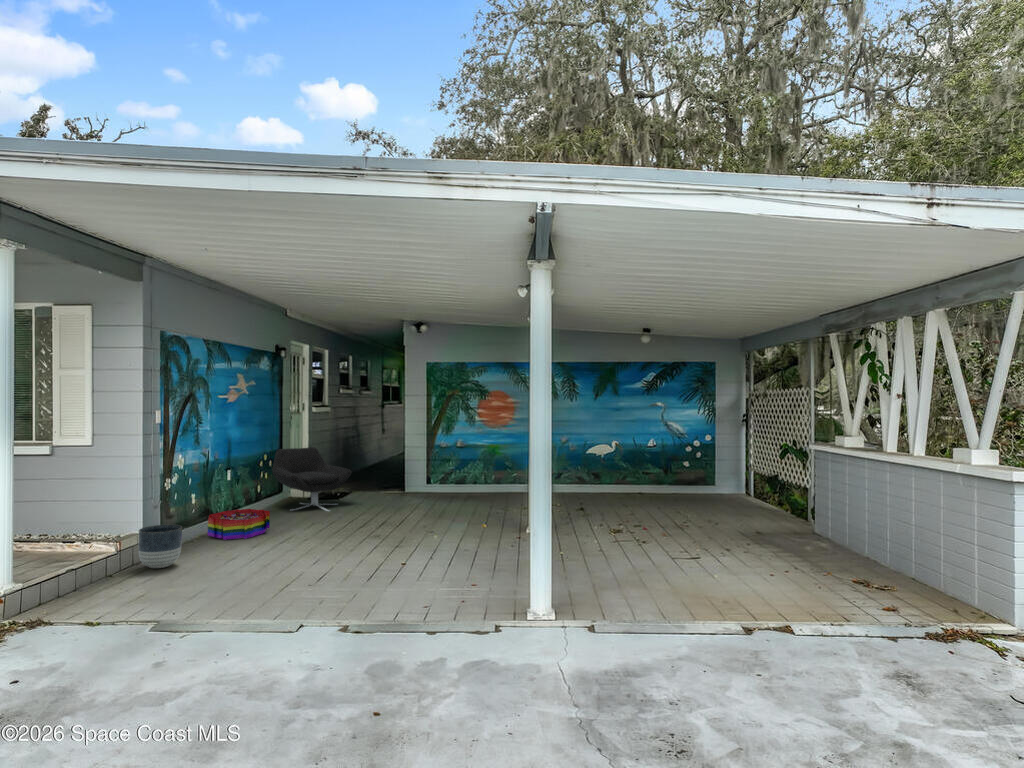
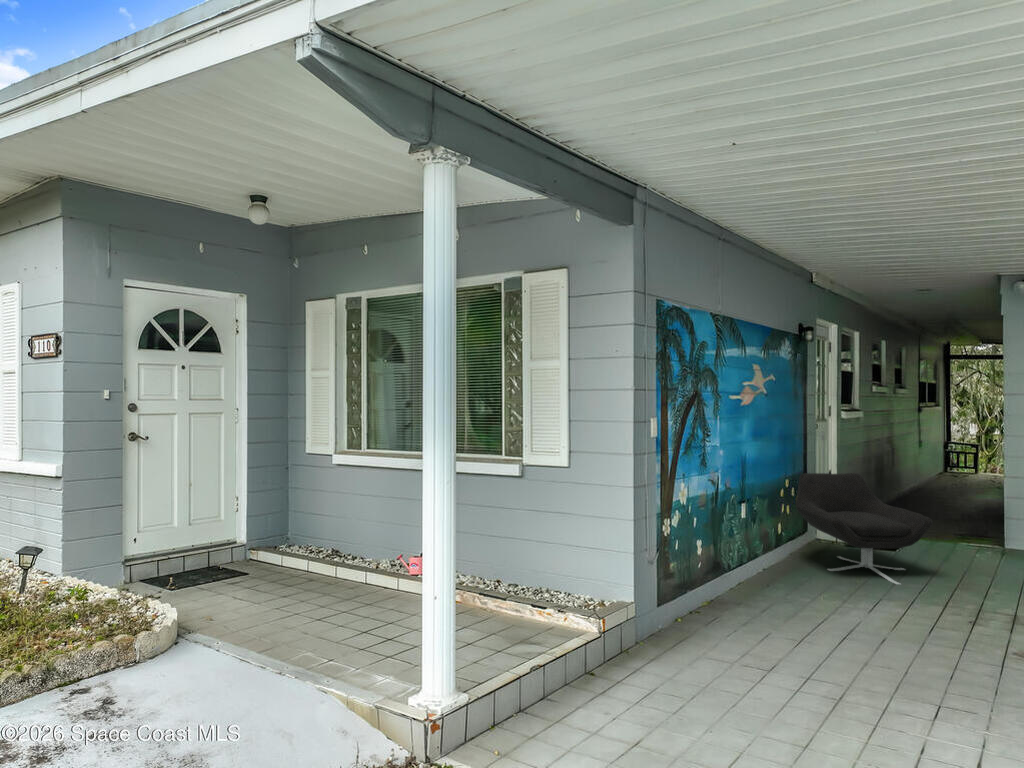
storage bin: present [208,509,270,540] -> none [719,569,814,630]
planter: present [138,524,182,568] -> none [629,602,693,680]

